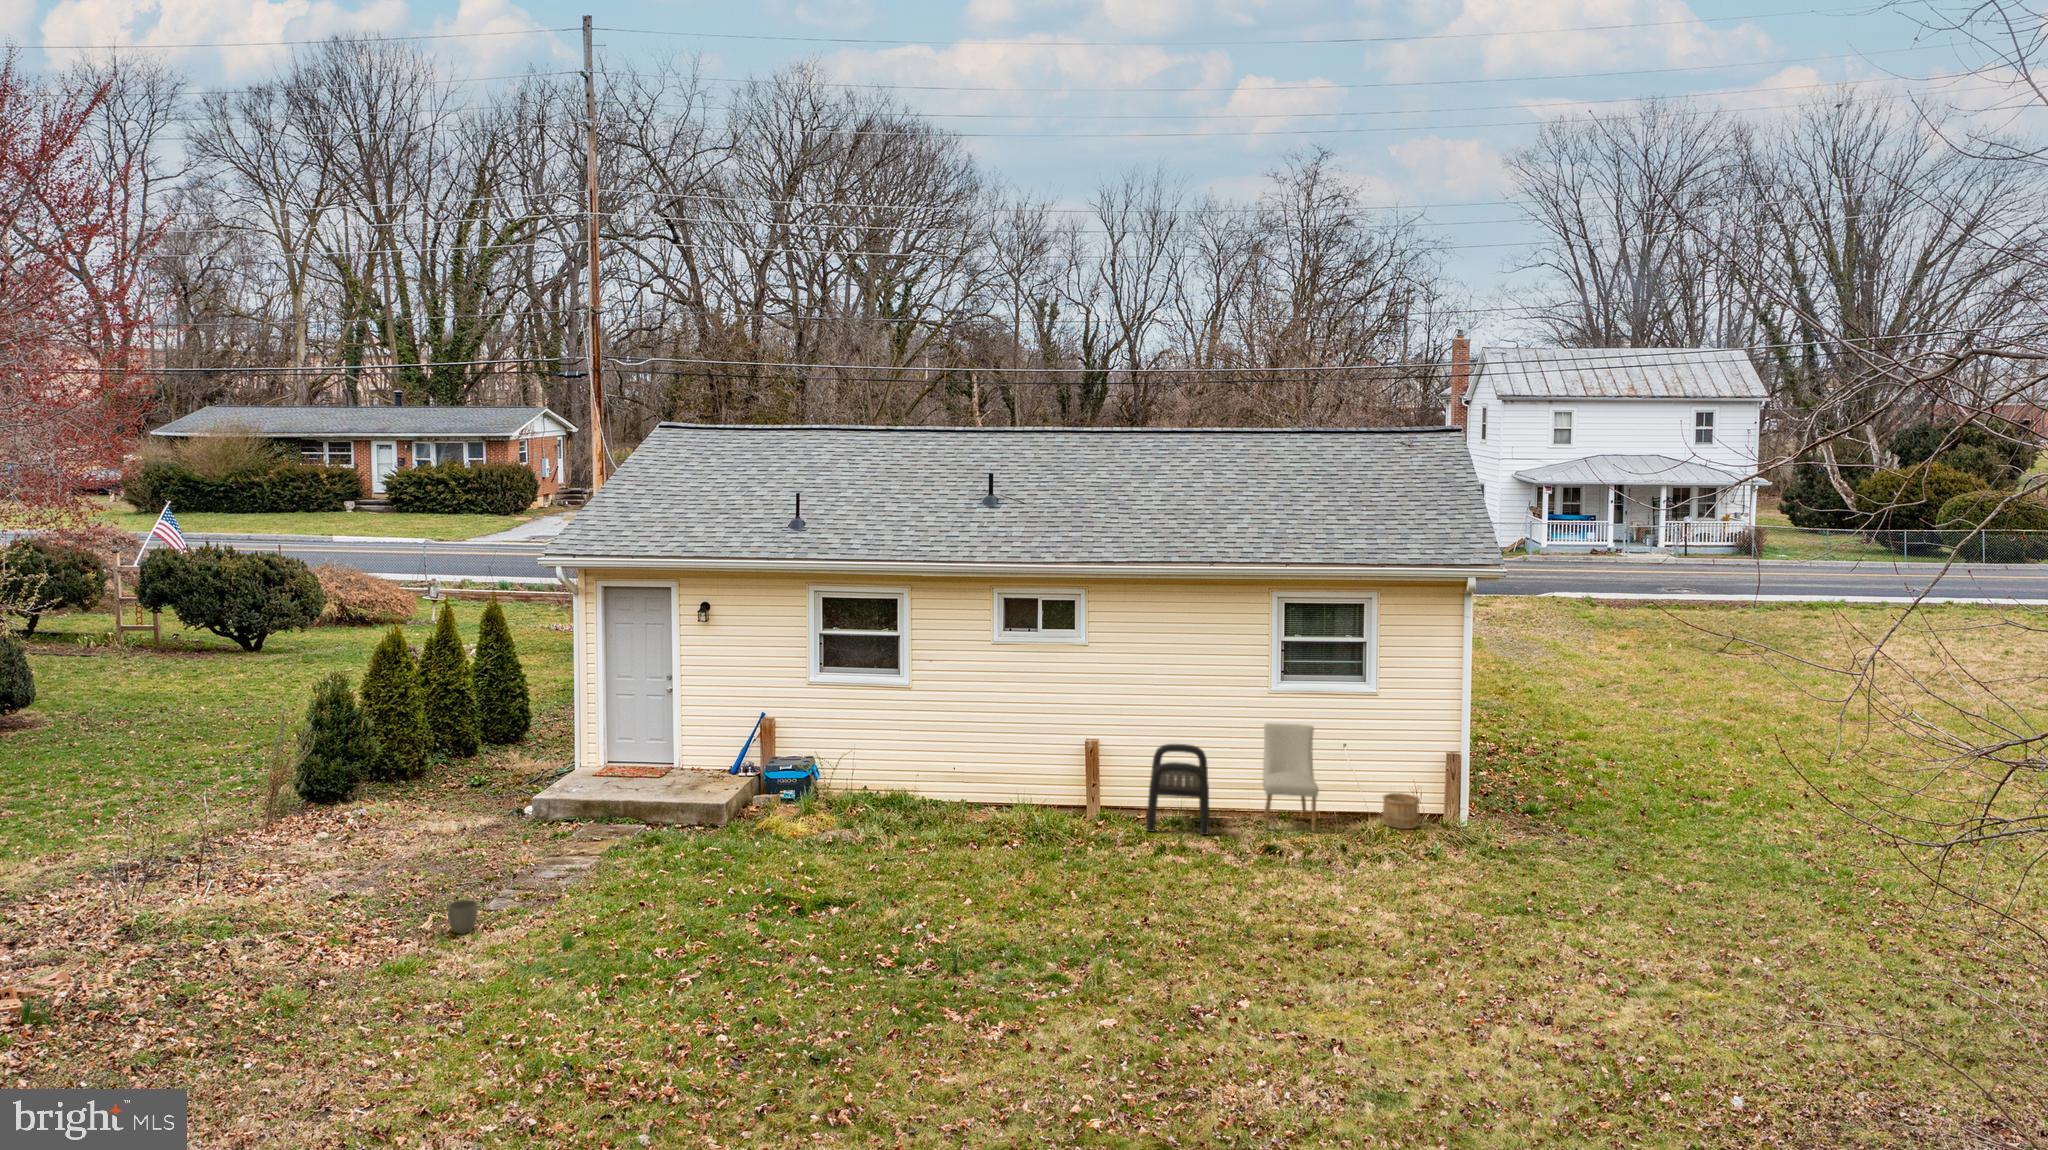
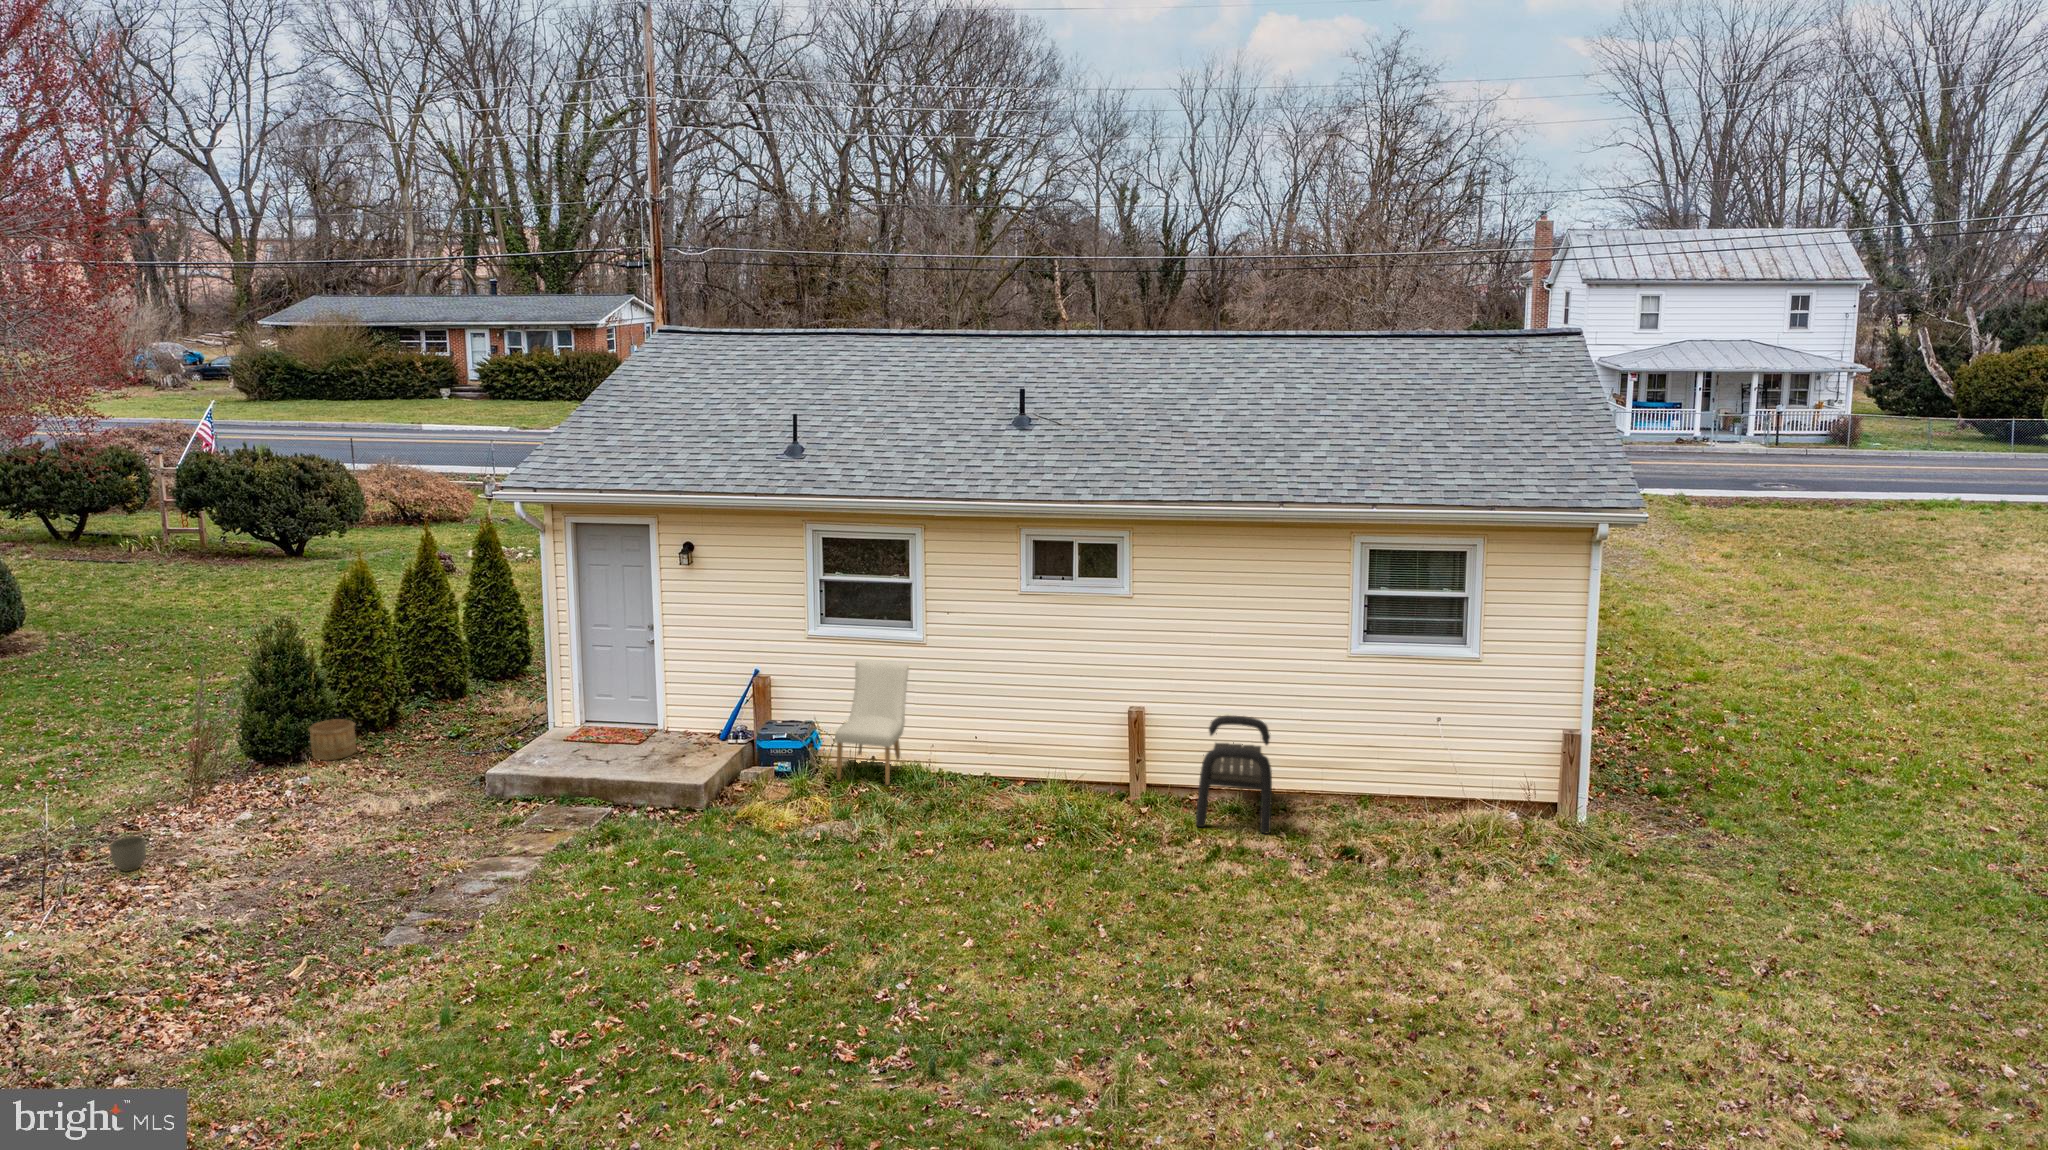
chair: present [1263,723,1319,832] -> present [835,660,909,785]
wooden bucket: present [1383,793,1420,829] -> present [309,719,356,760]
planter: present [447,900,478,934] -> present [109,836,146,872]

